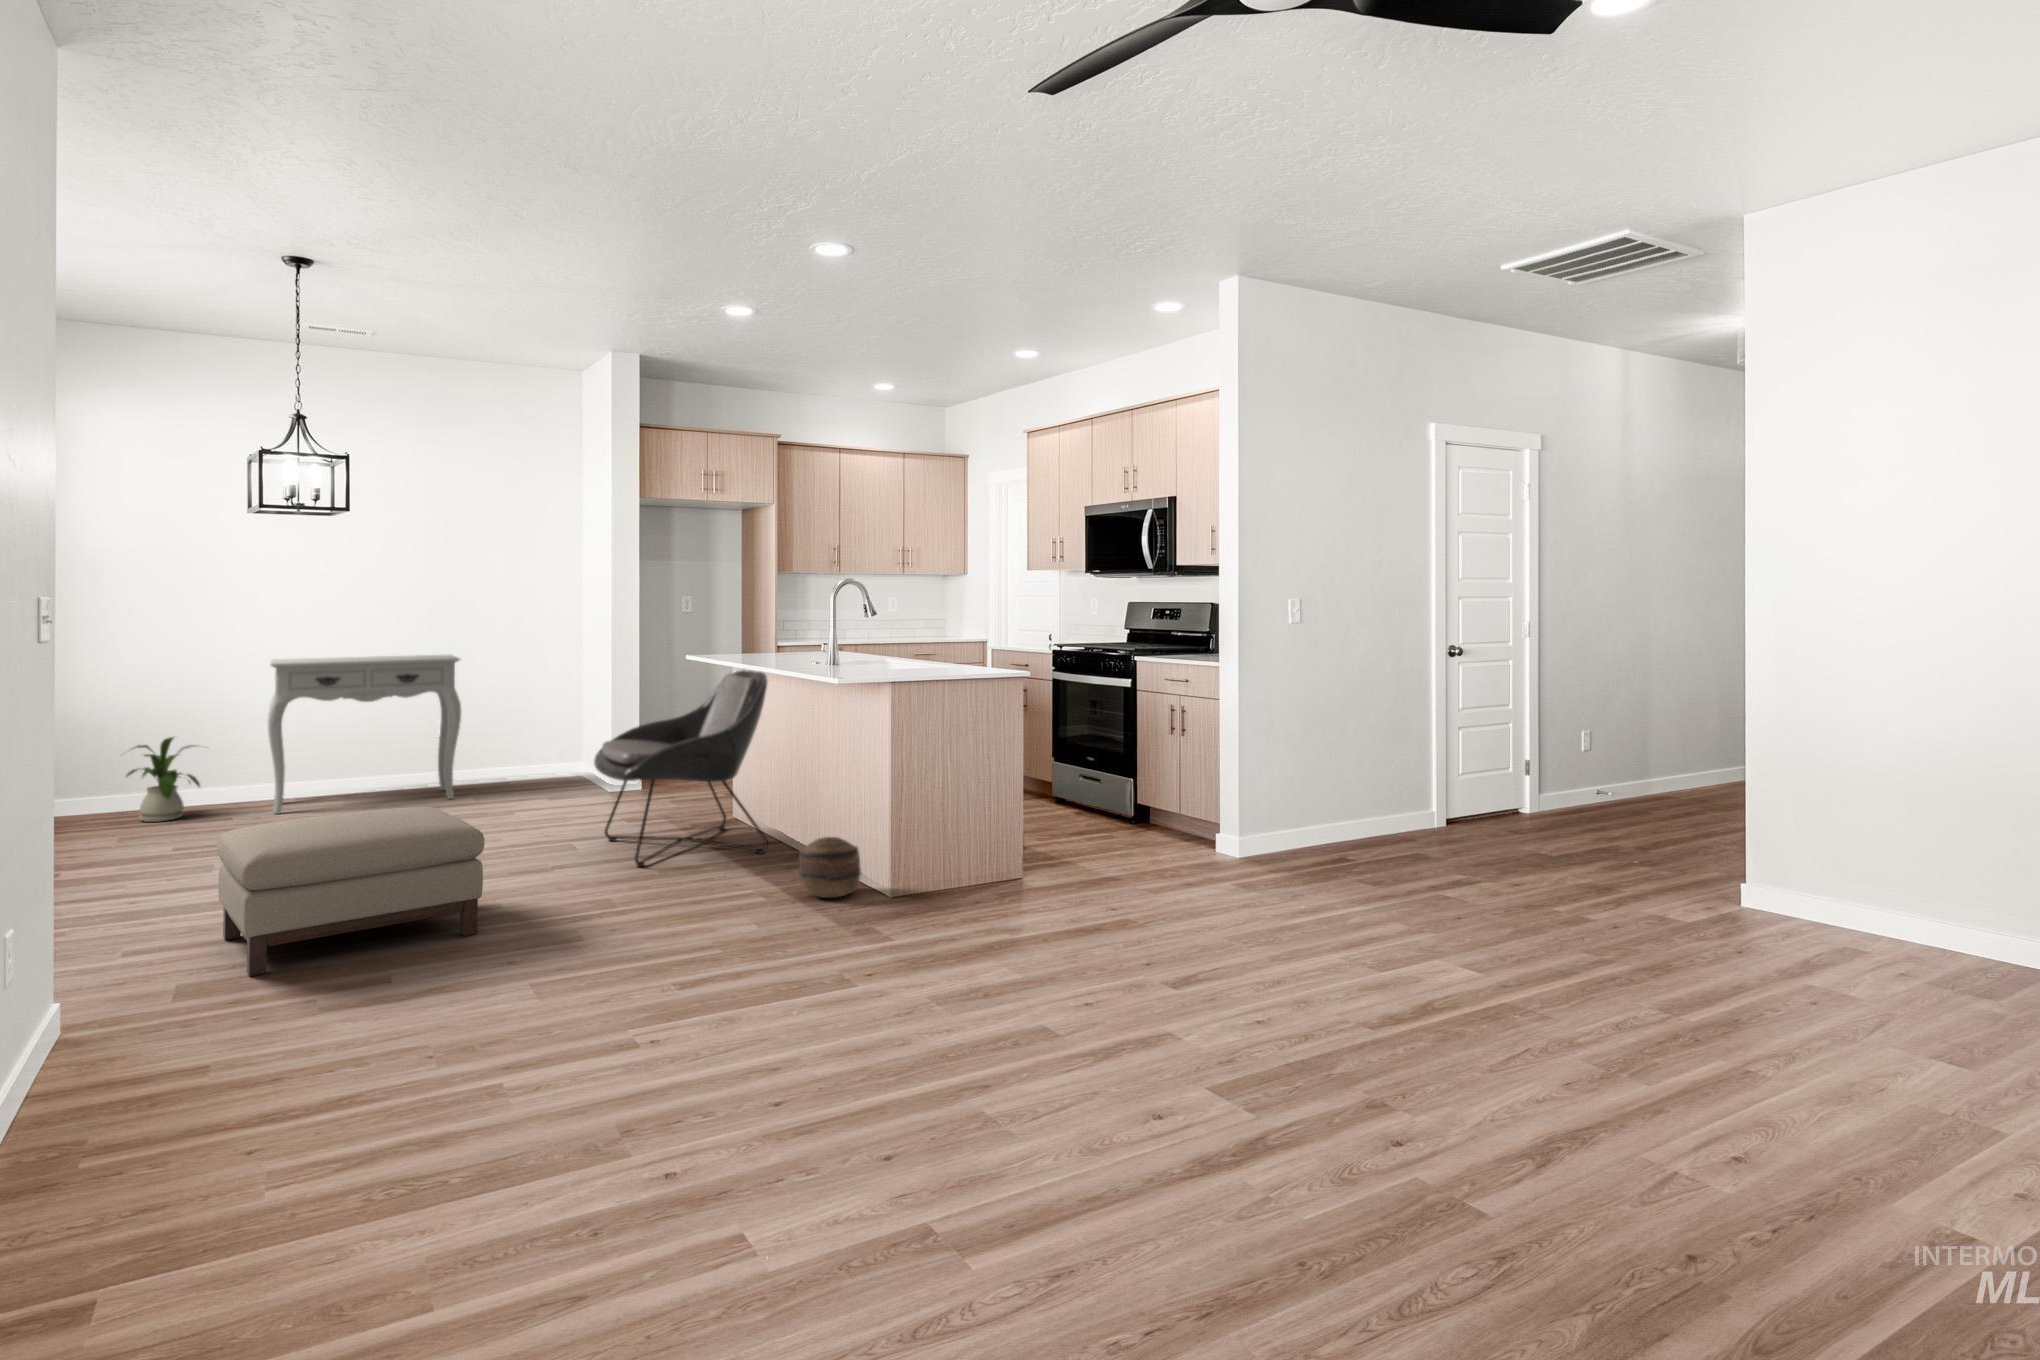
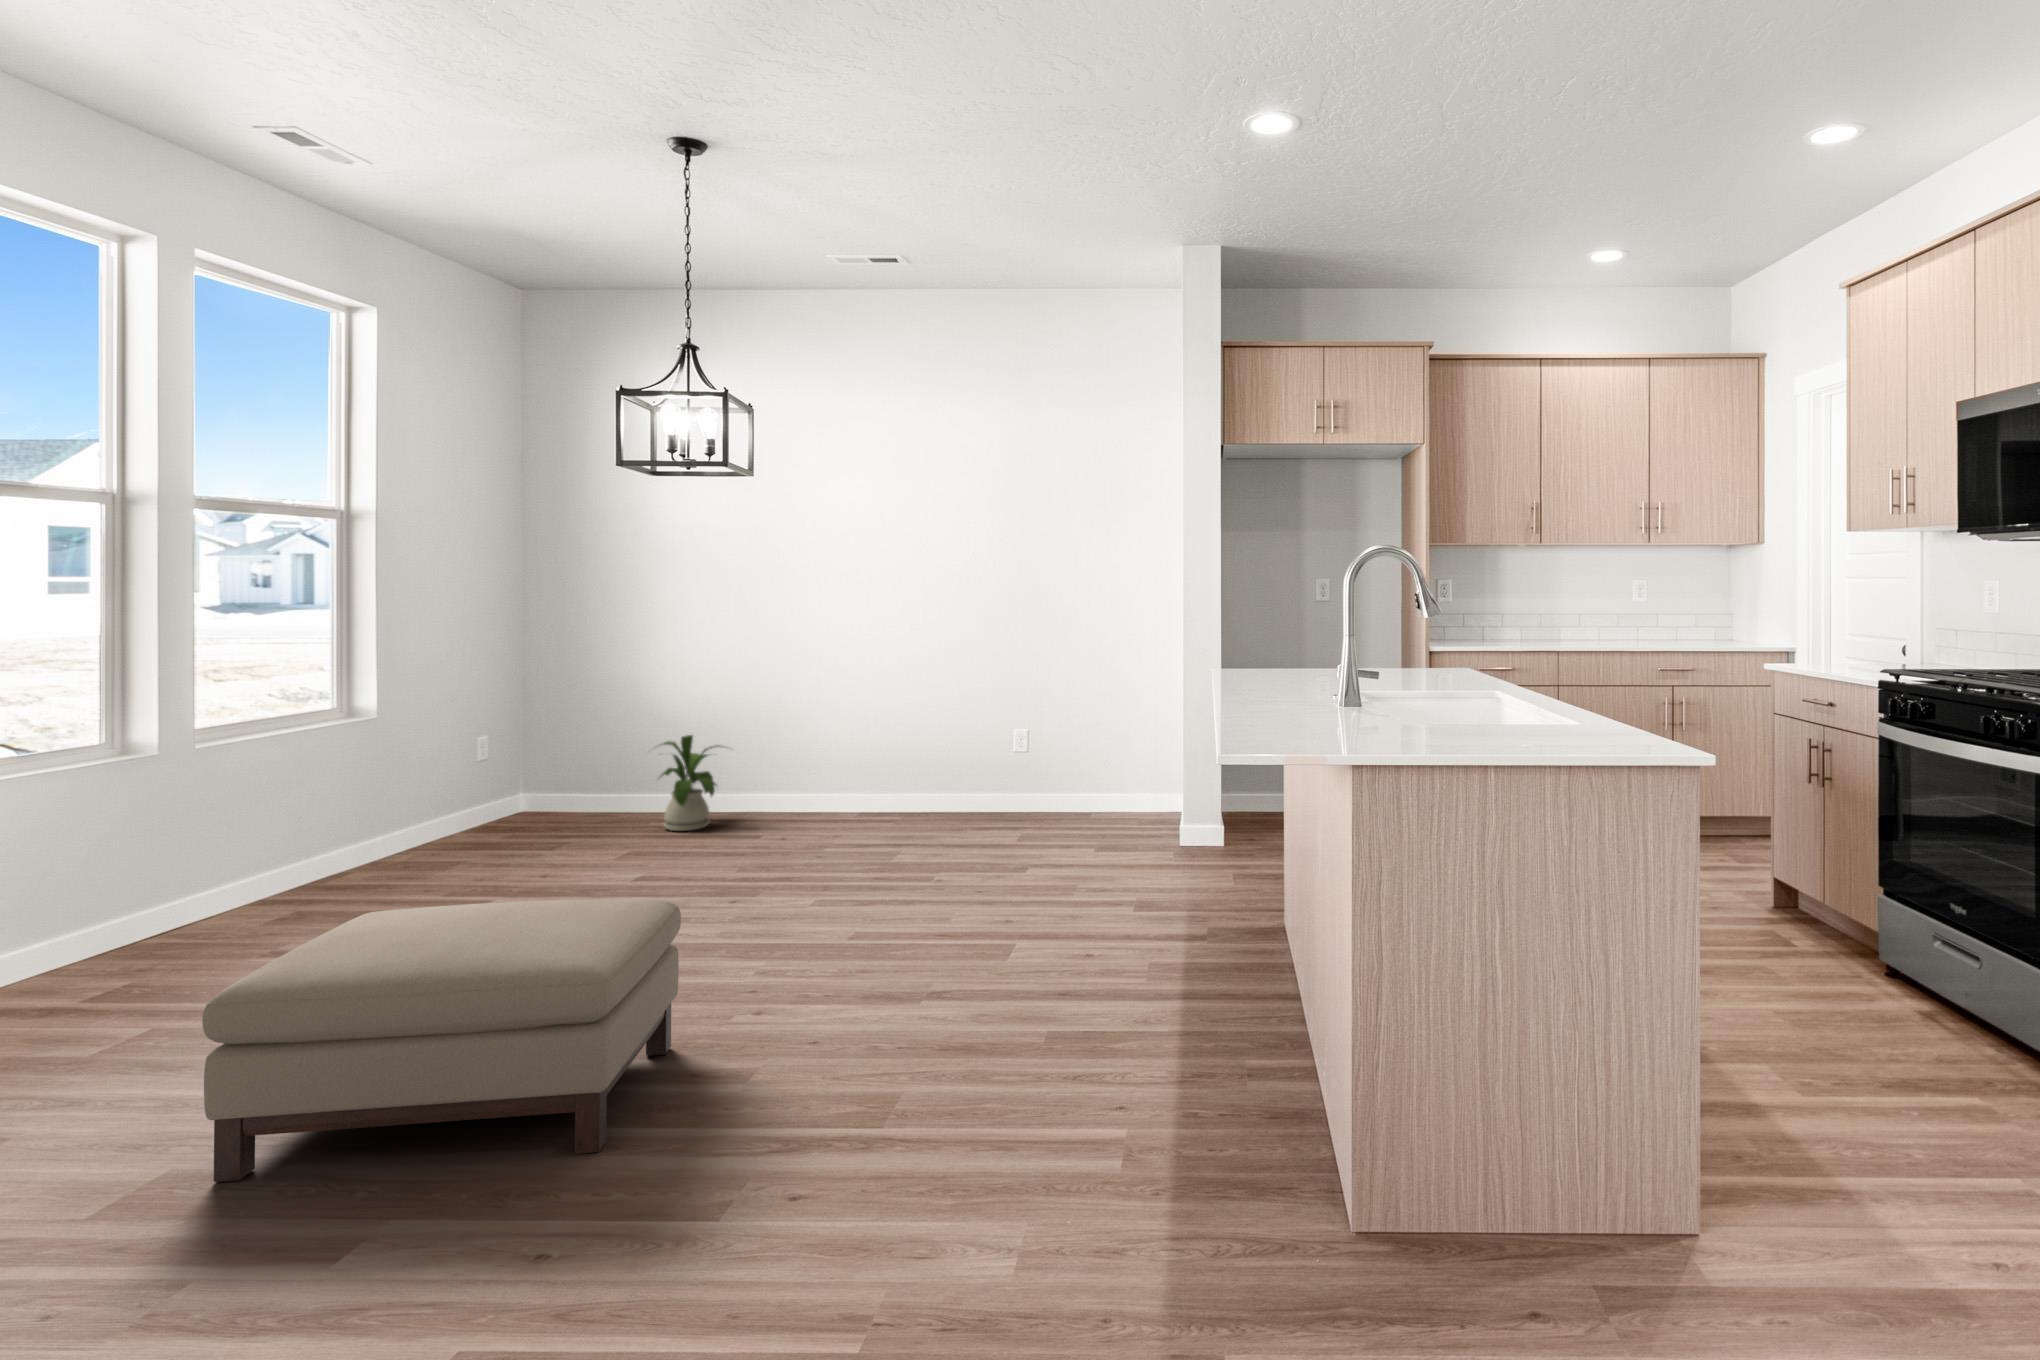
console table: present [268,655,461,814] -> none [777,648,1007,835]
lounge chair: present [594,669,768,867] -> none [990,695,1266,1028]
basket: present [799,837,861,898] -> none [1166,1068,1294,1212]

